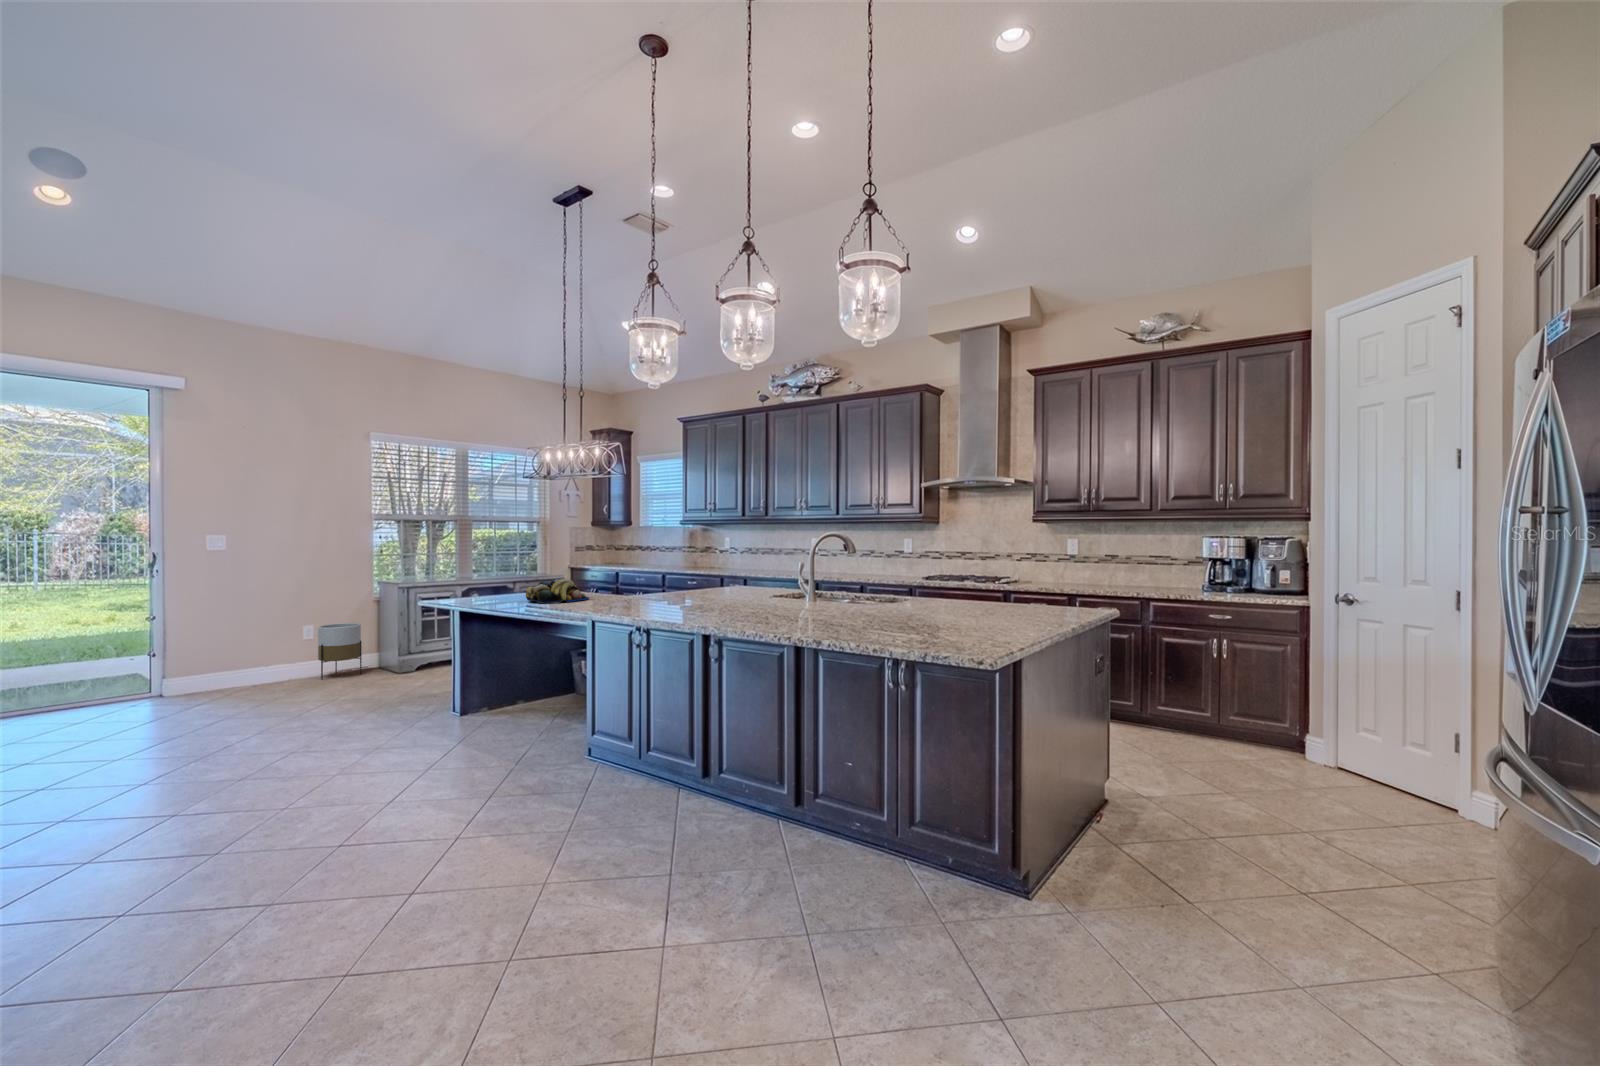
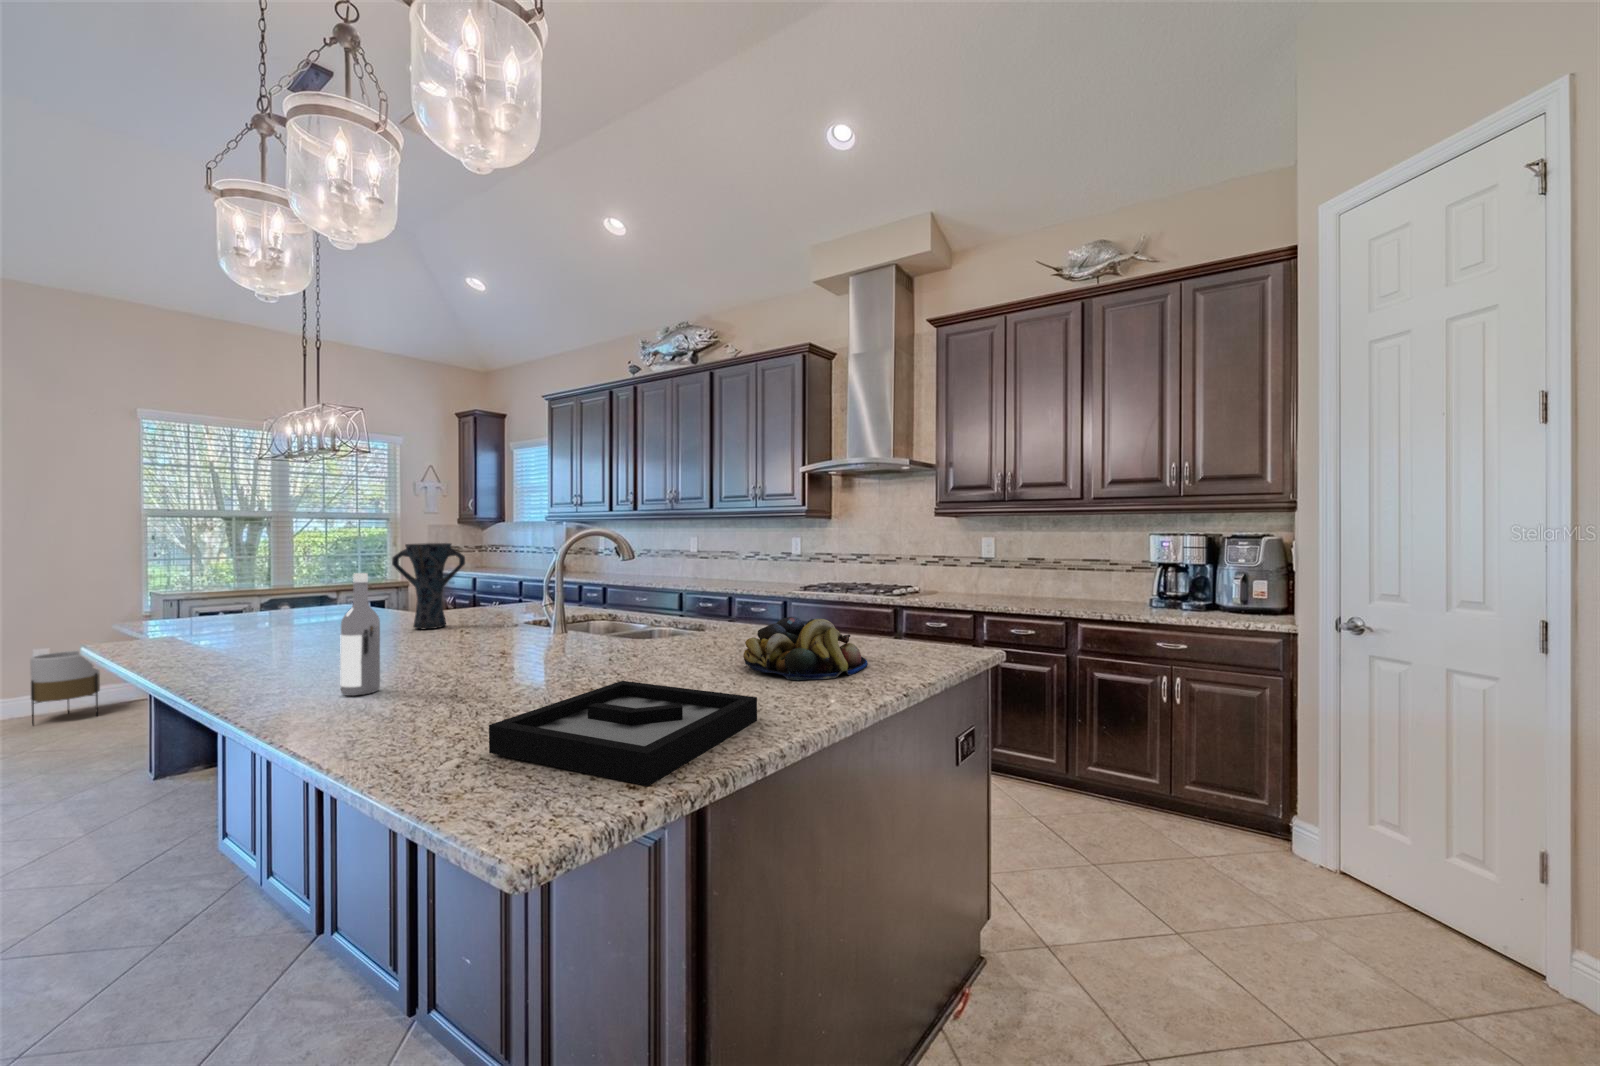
vase: none [670,539,719,598] -> present [392,543,465,629]
wine bottle: none [738,552,757,621] -> present [340,573,380,696]
fruit bowl: present [526,579,588,603] -> present [743,617,867,680]
decorative tray: none [882,611,997,641] -> present [489,681,757,786]

